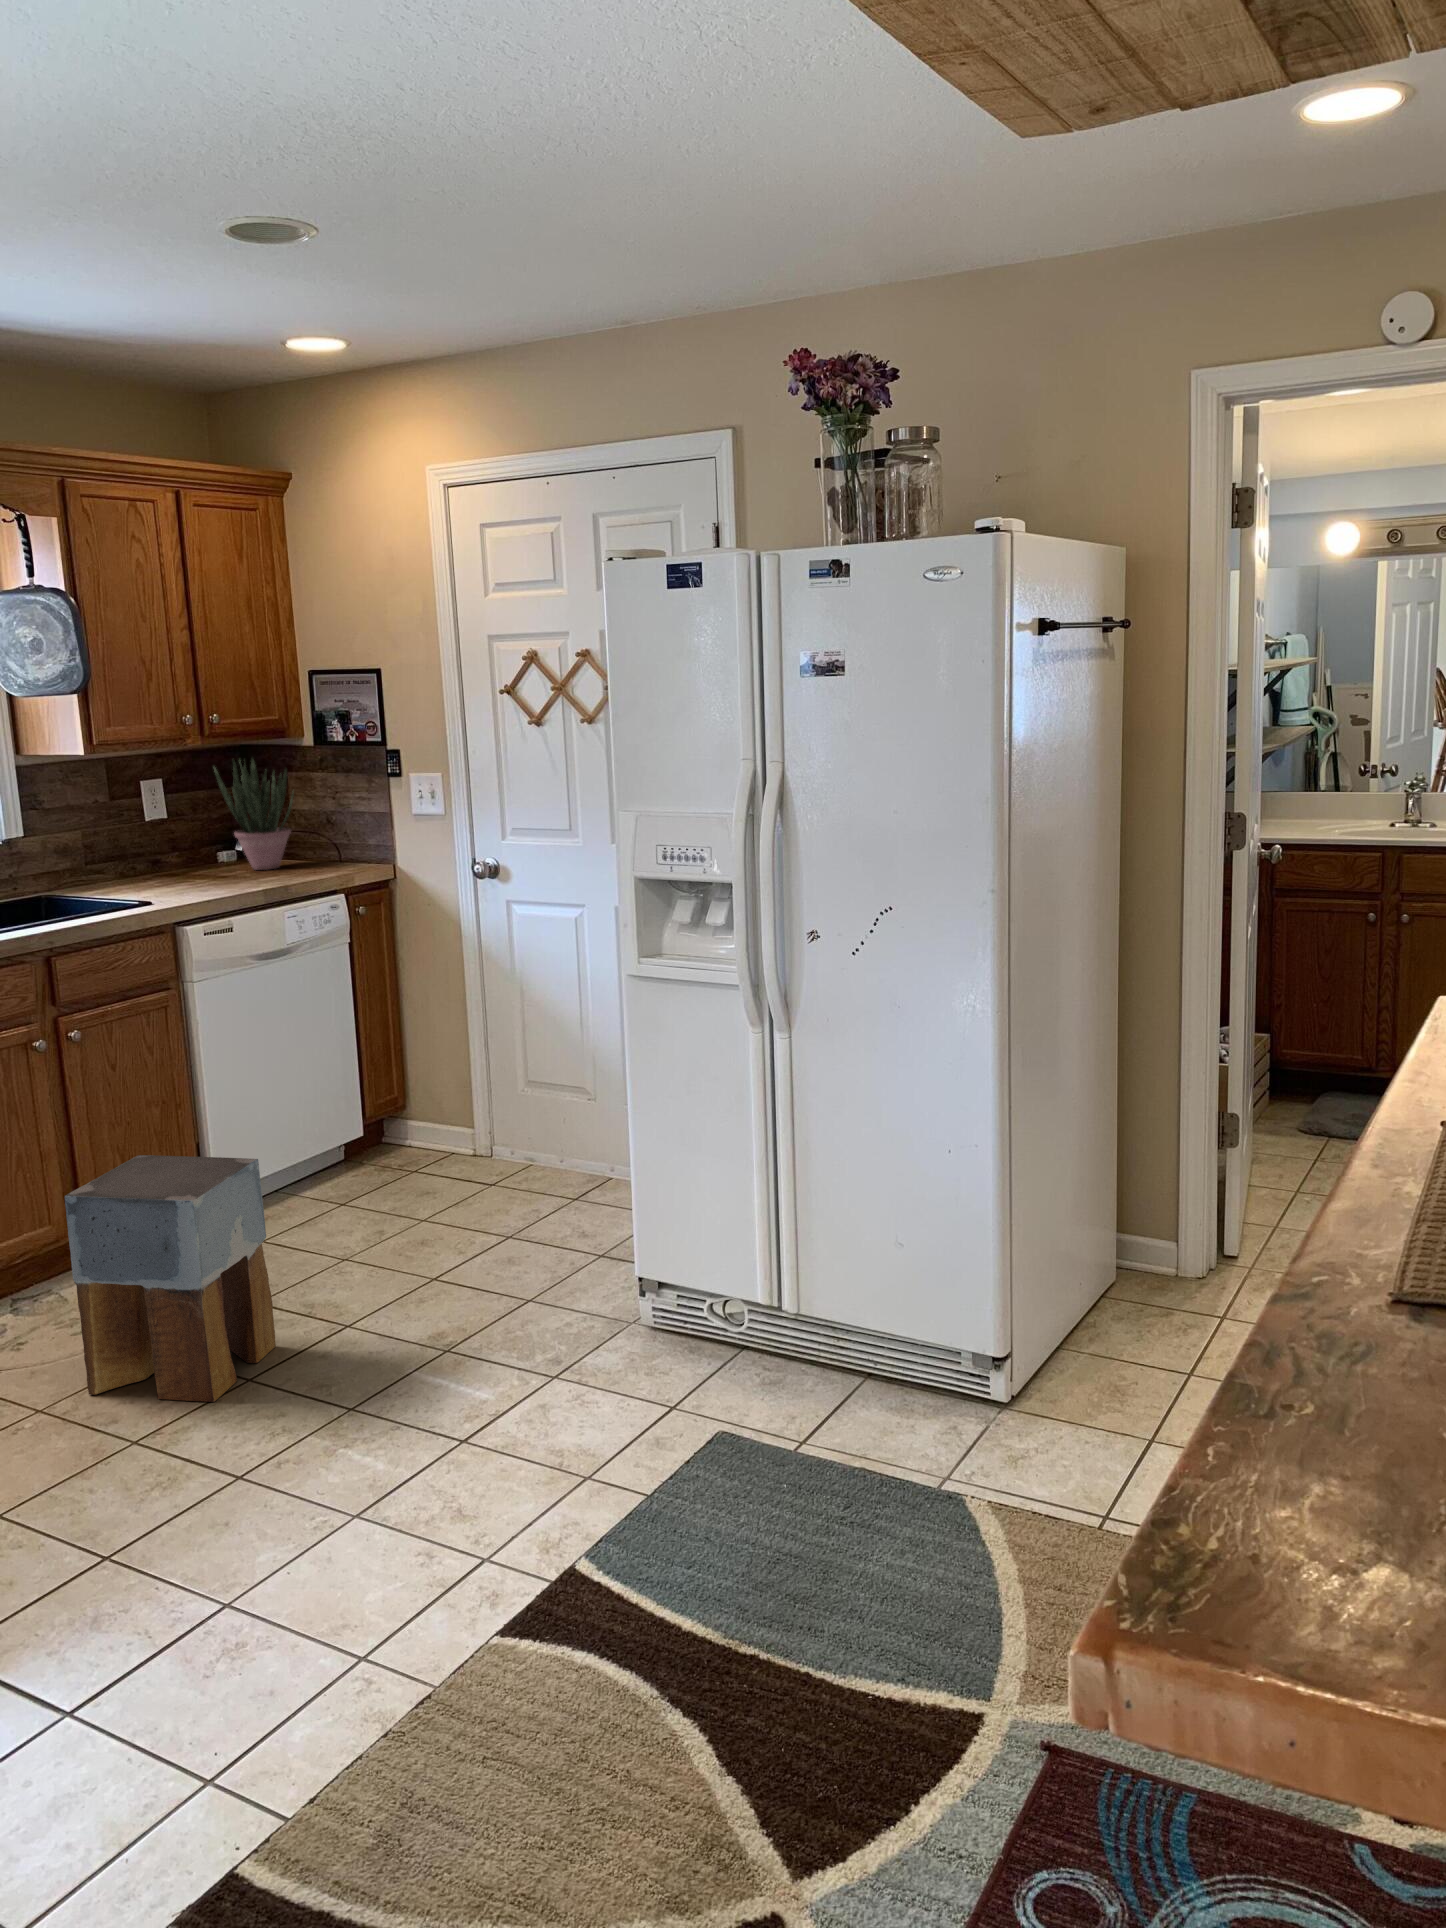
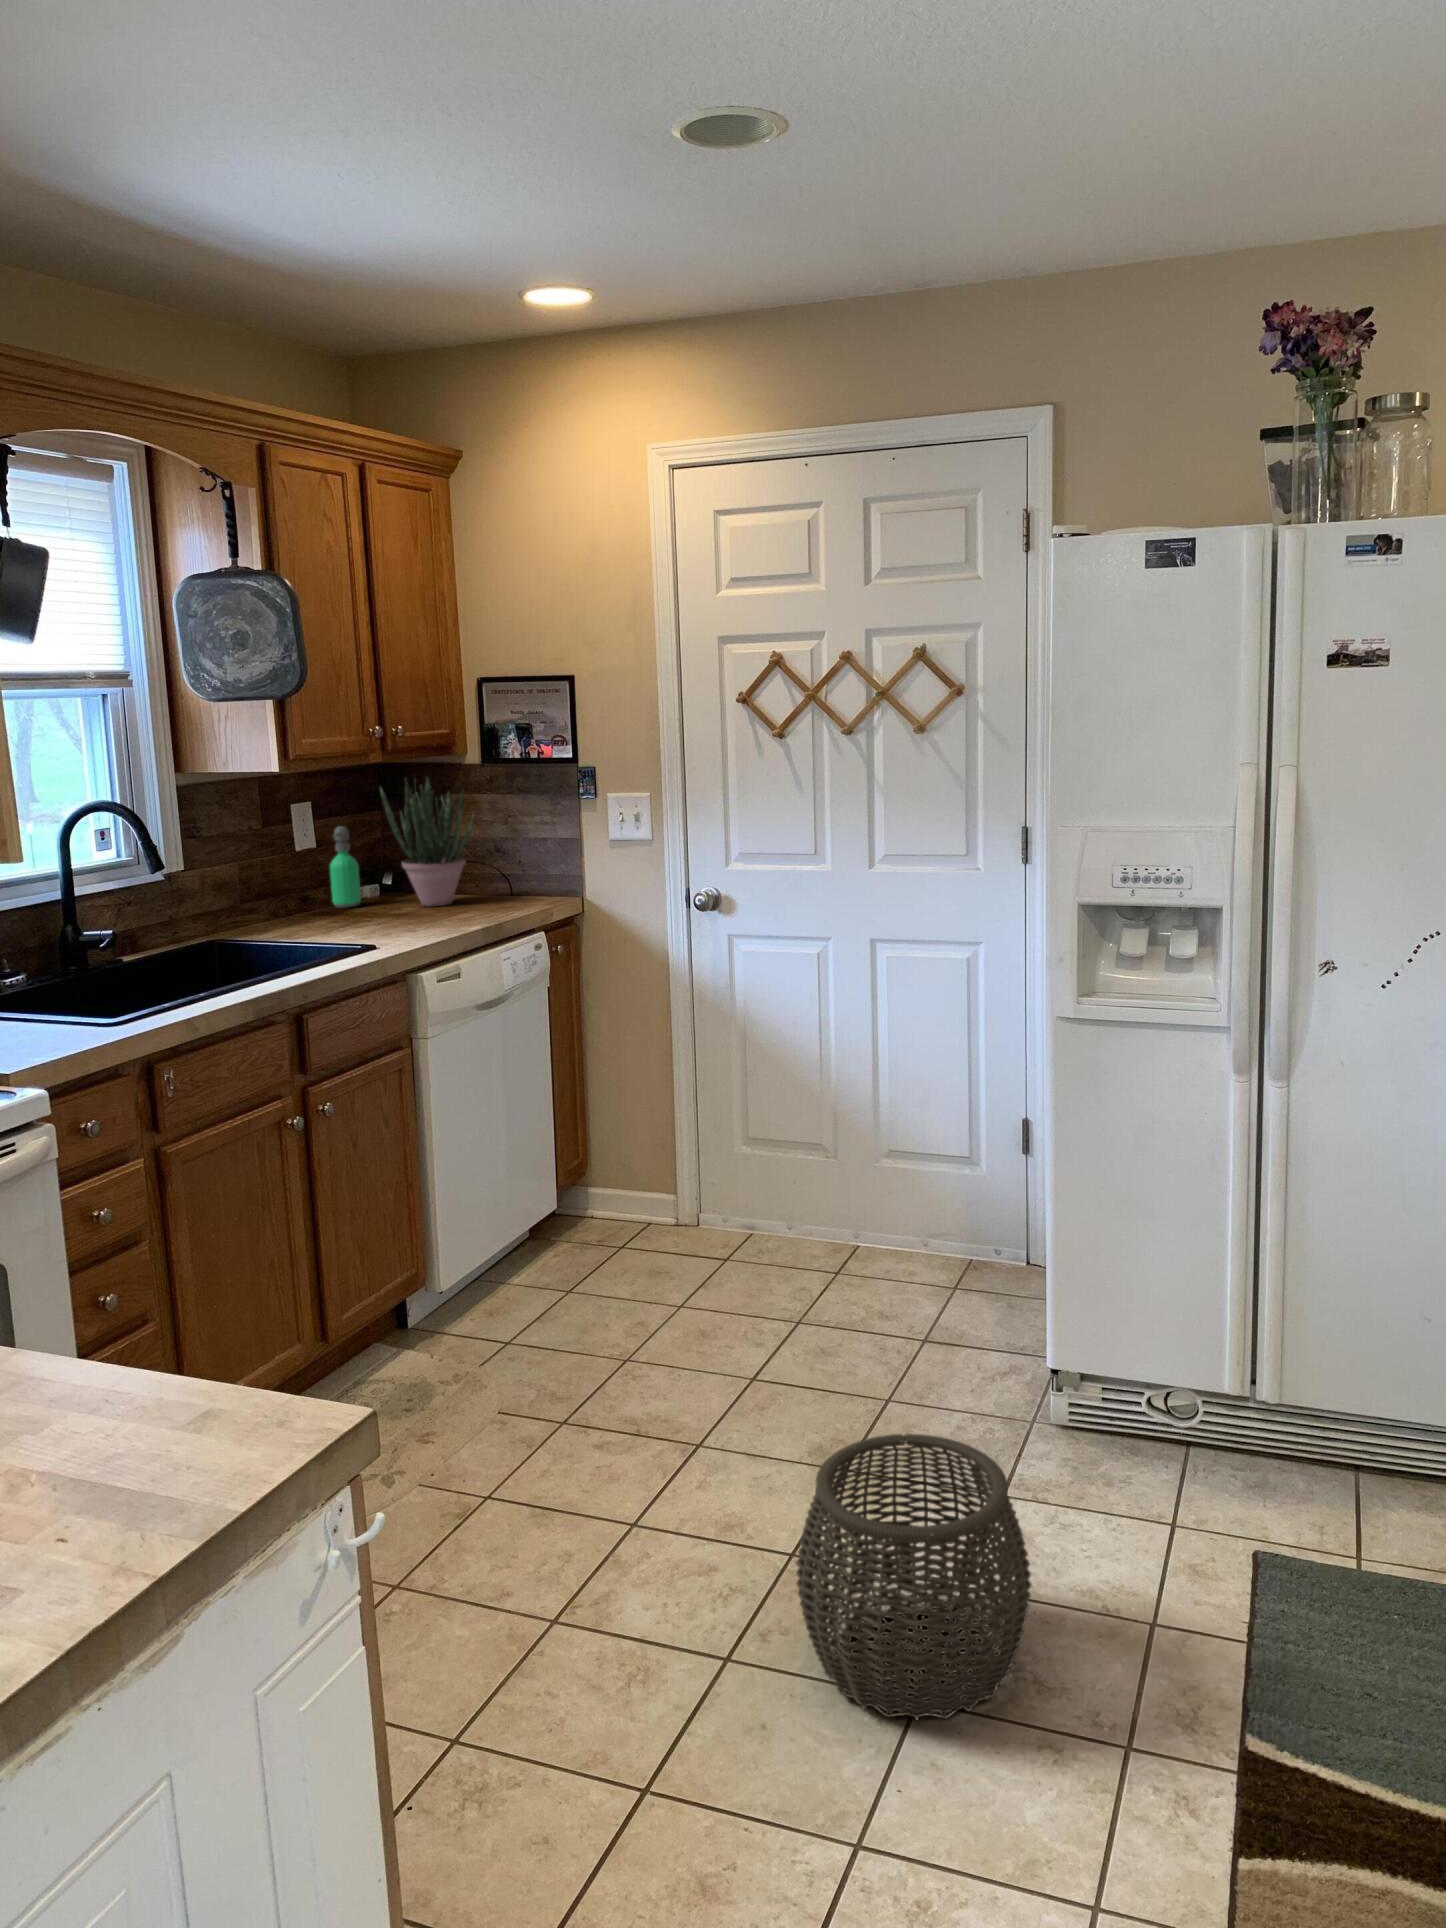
soap dispenser: none [178,799,208,870] -> present [330,826,361,908]
stool: present [65,1155,276,1402] -> none [421,1254,630,1563]
woven basket: none [276,1305,471,1523] -> present [796,1434,1031,1721]

